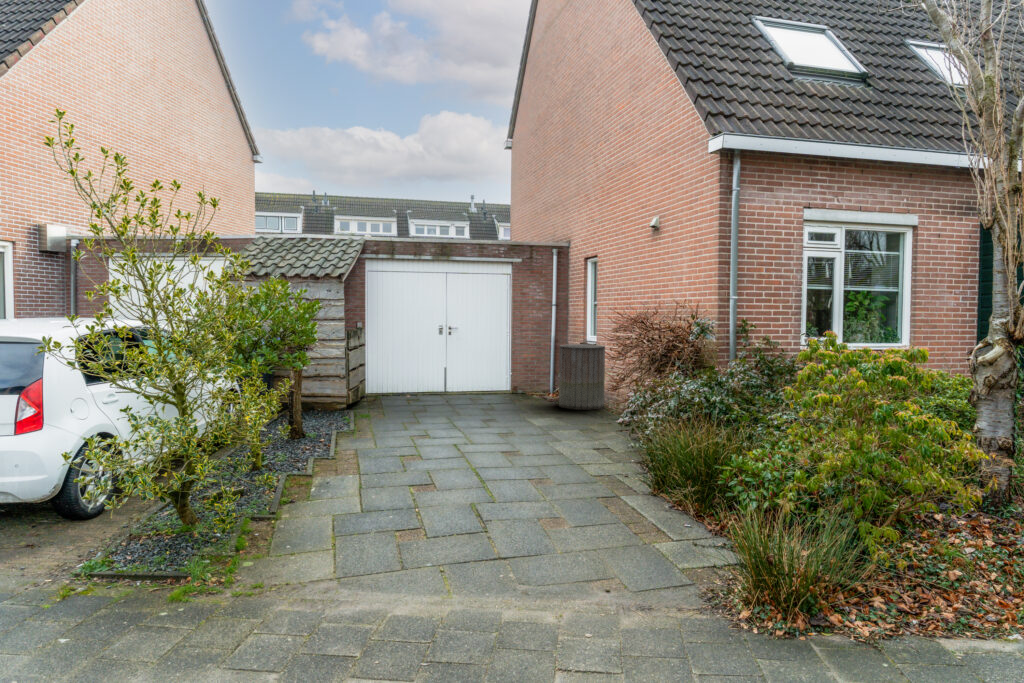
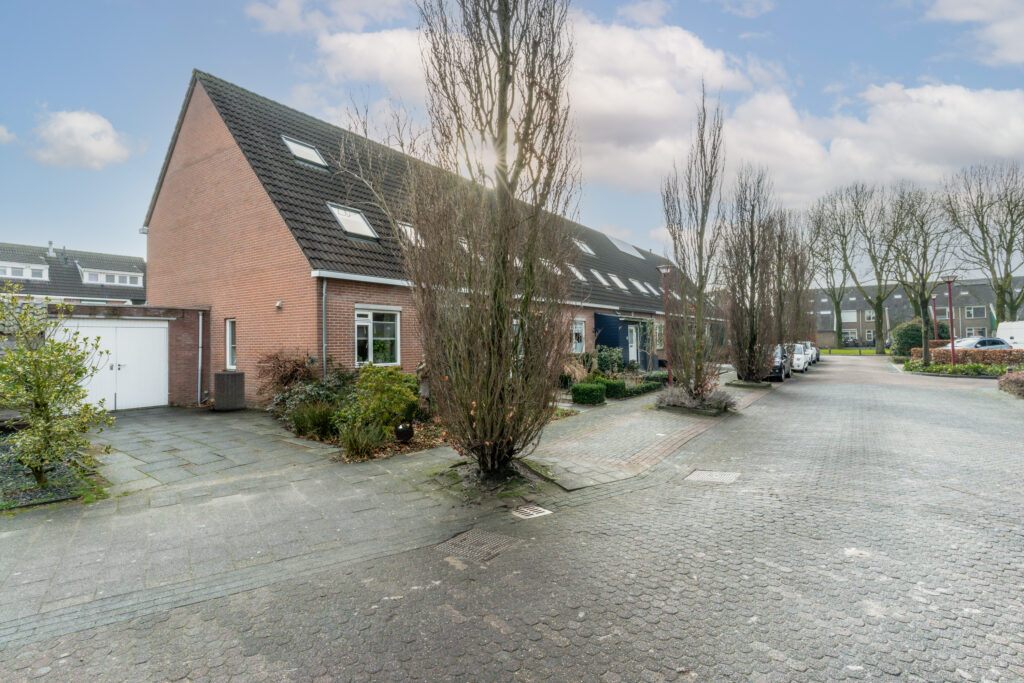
potted tree: none [897,449,991,581] -> present [395,403,419,442]

